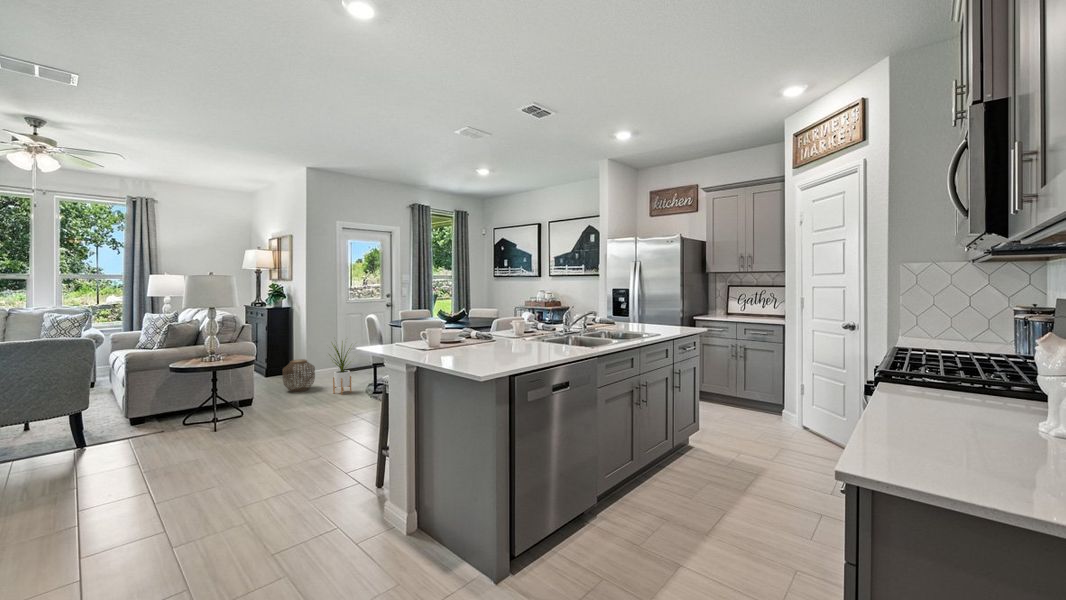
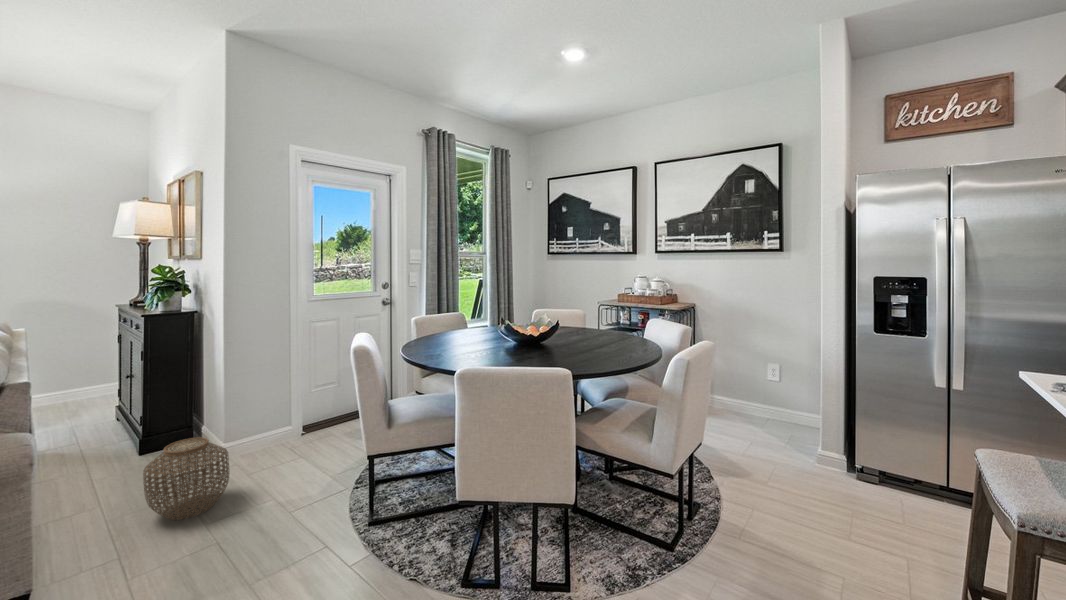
house plant: present [332,341,351,394] -> none [243,389,327,533]

